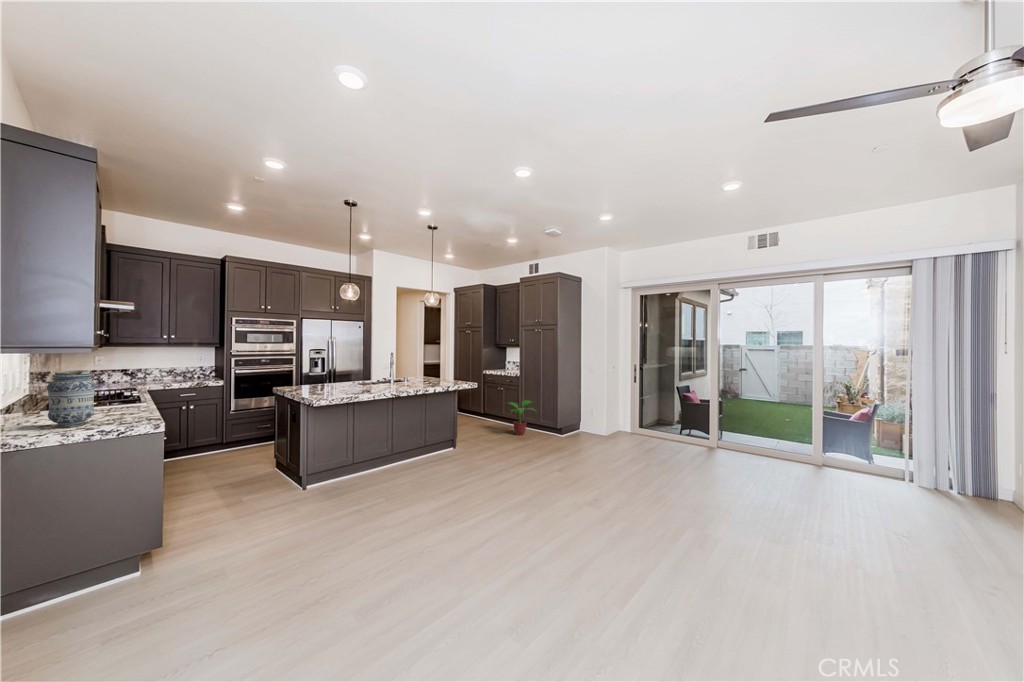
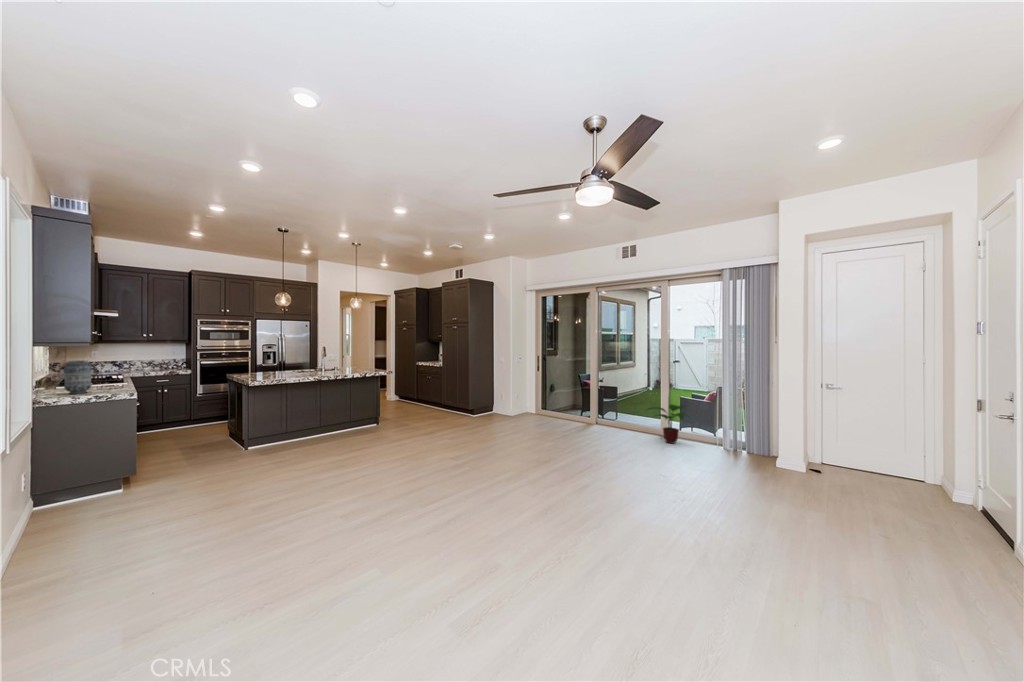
potted plant: present [504,400,536,435] -> present [649,405,686,444]

